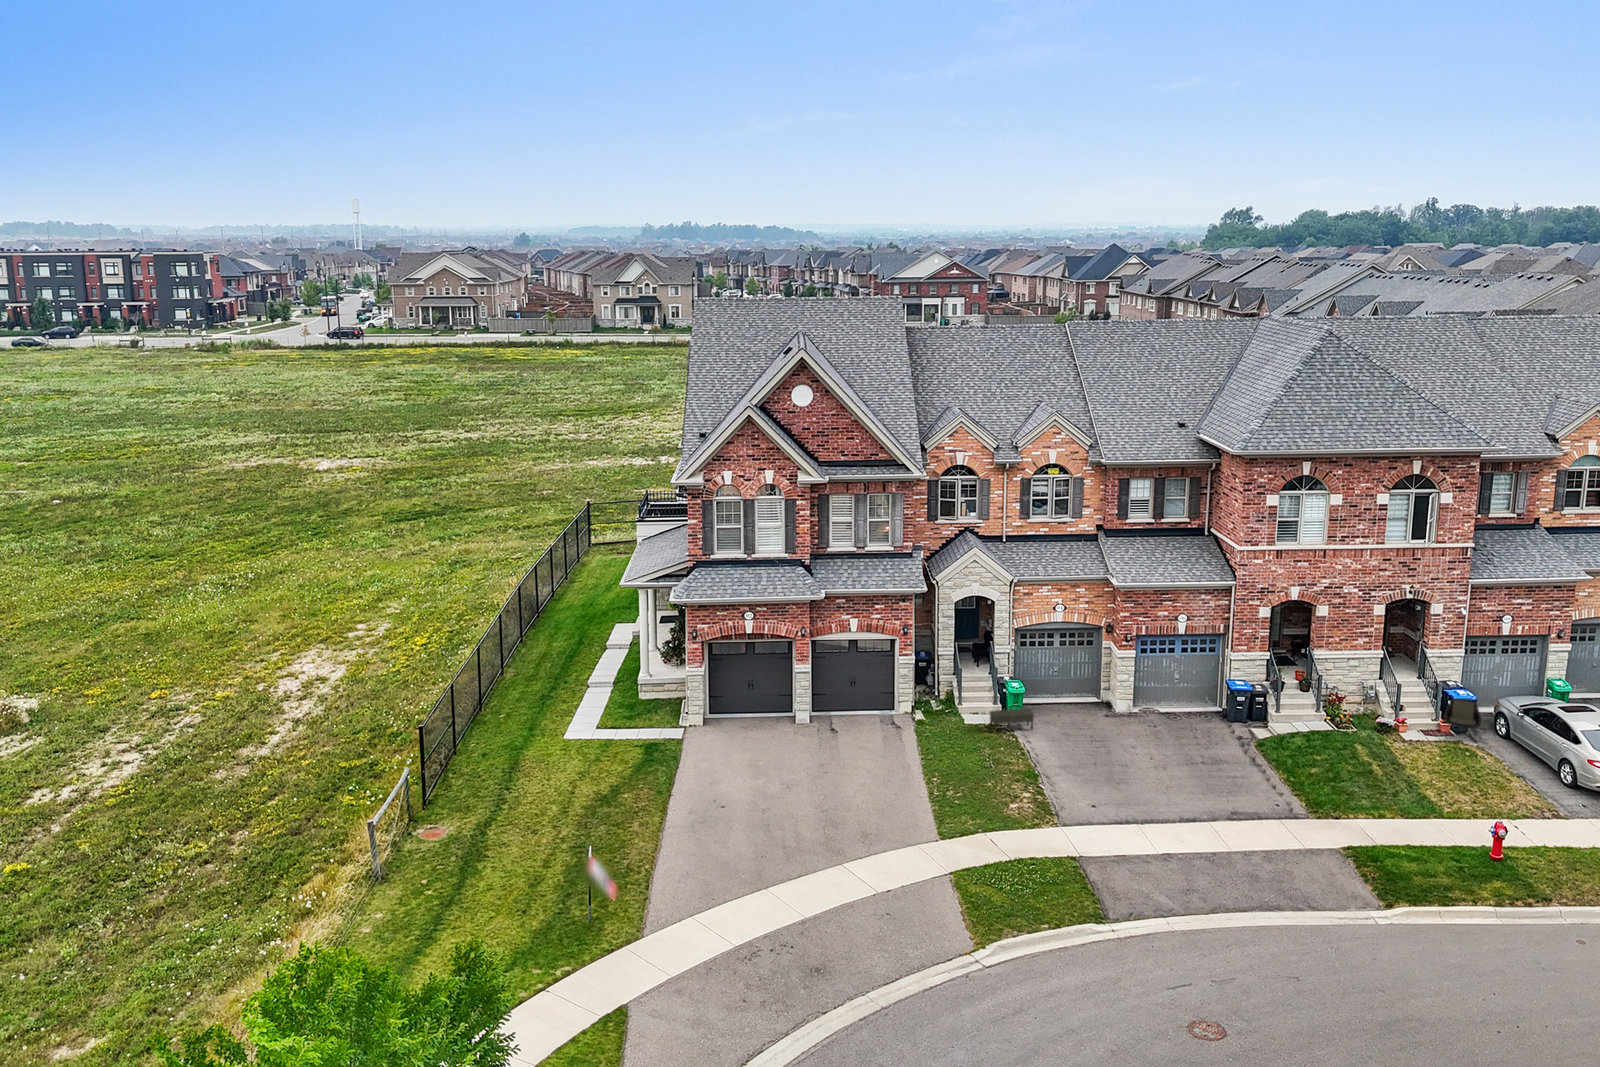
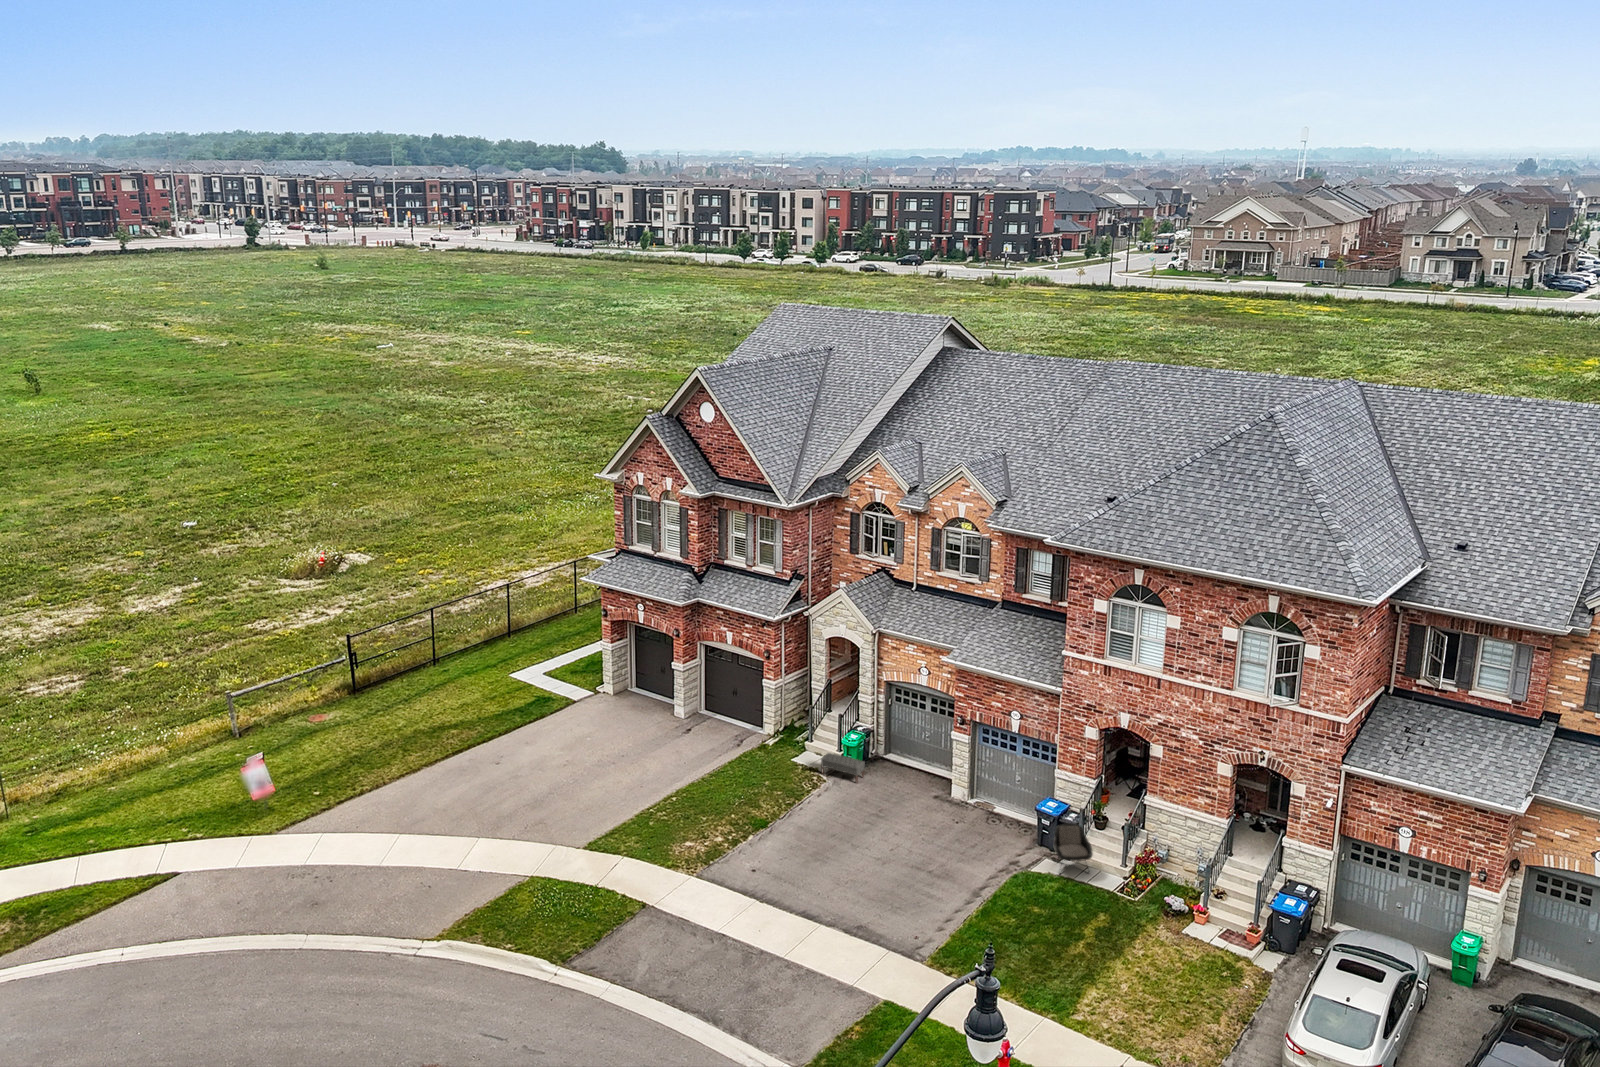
lounge chair: present [1444,698,1482,742] -> present [1054,823,1093,866]

